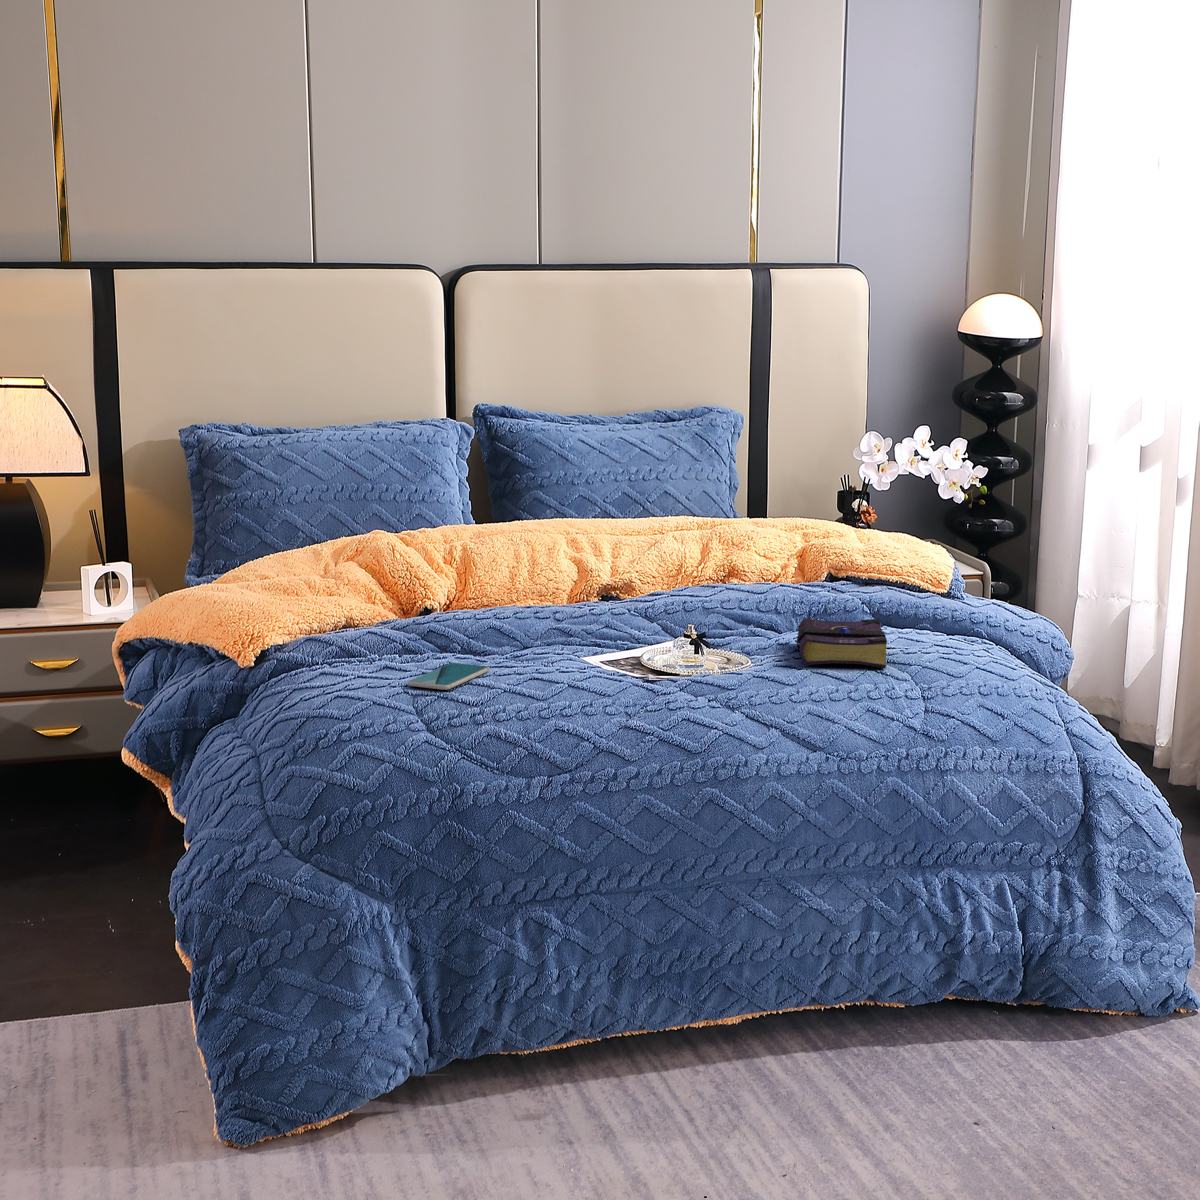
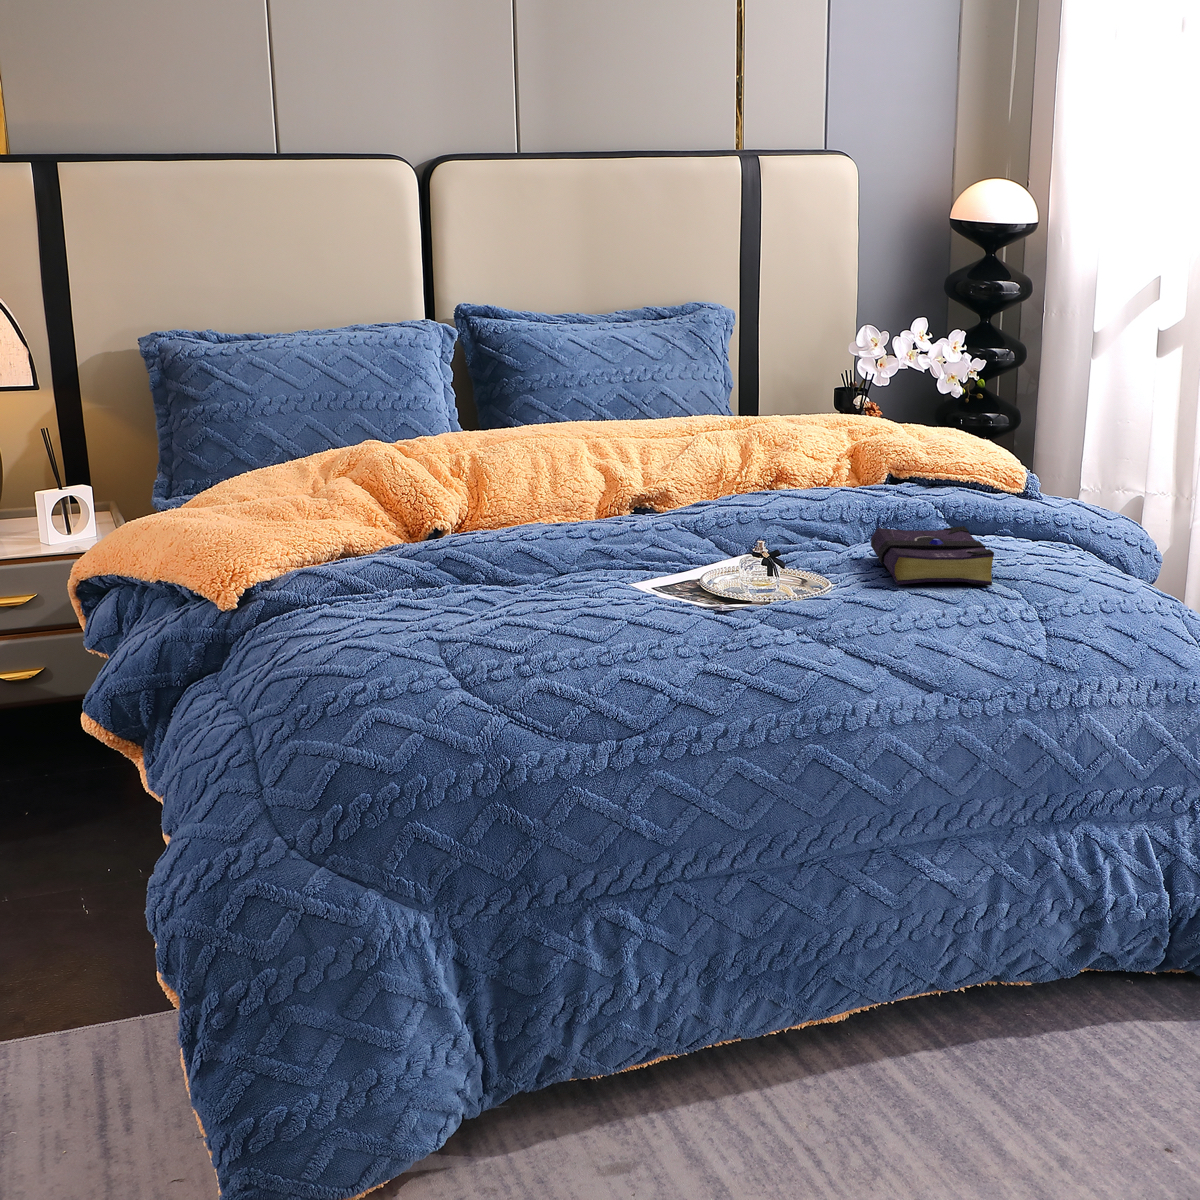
smartphone: present [408,663,490,690] -> none [430,596,524,633]

